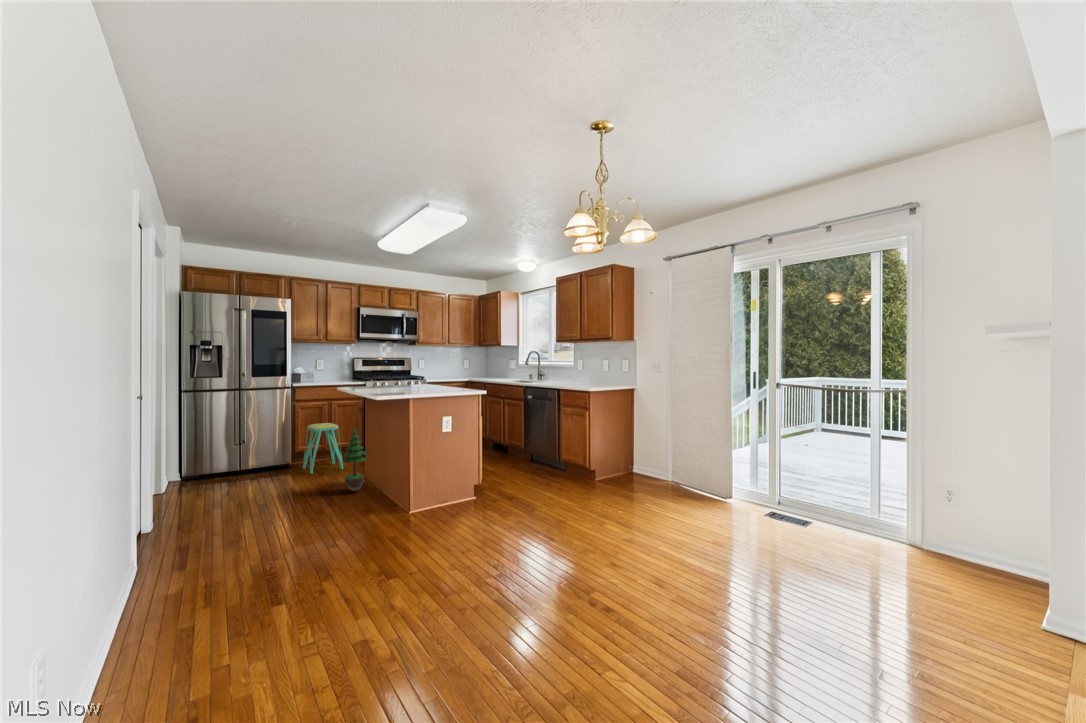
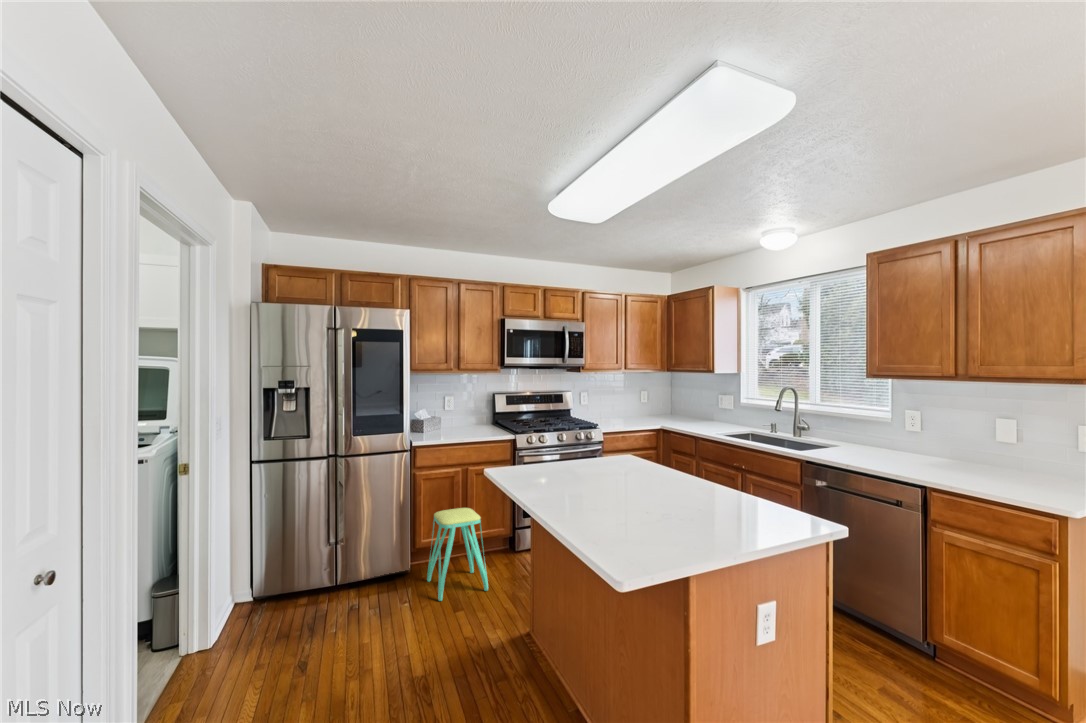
potted tree: present [342,428,366,491] -> none [498,556,543,683]

